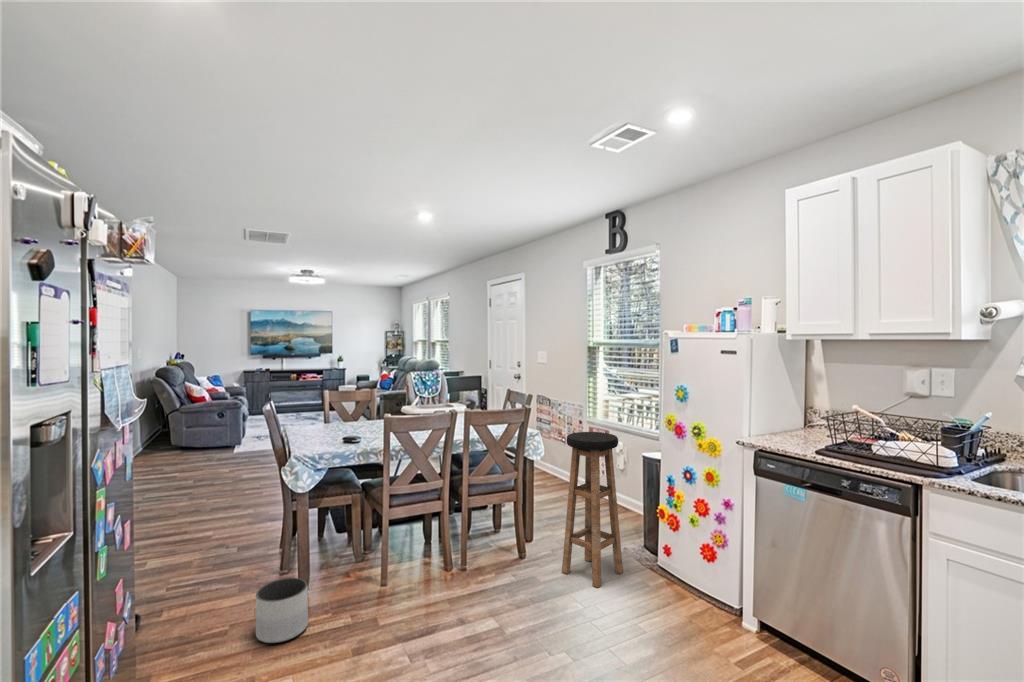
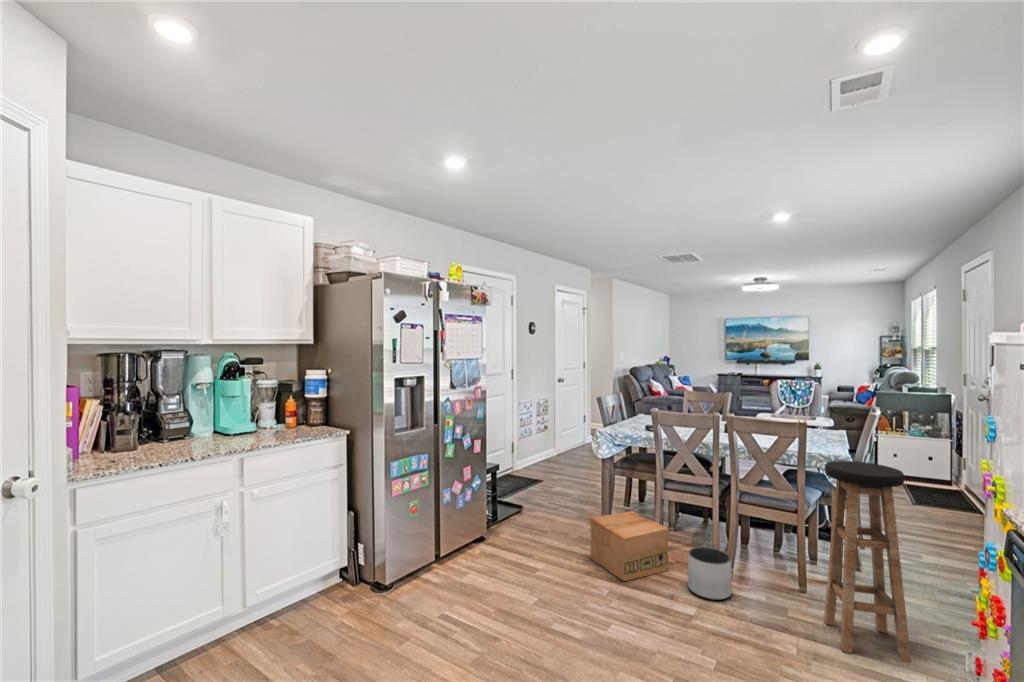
cardboard box: none [333,547,424,634] -> present [590,511,669,581]
planter: present [256,578,308,643] -> present [688,547,732,600]

